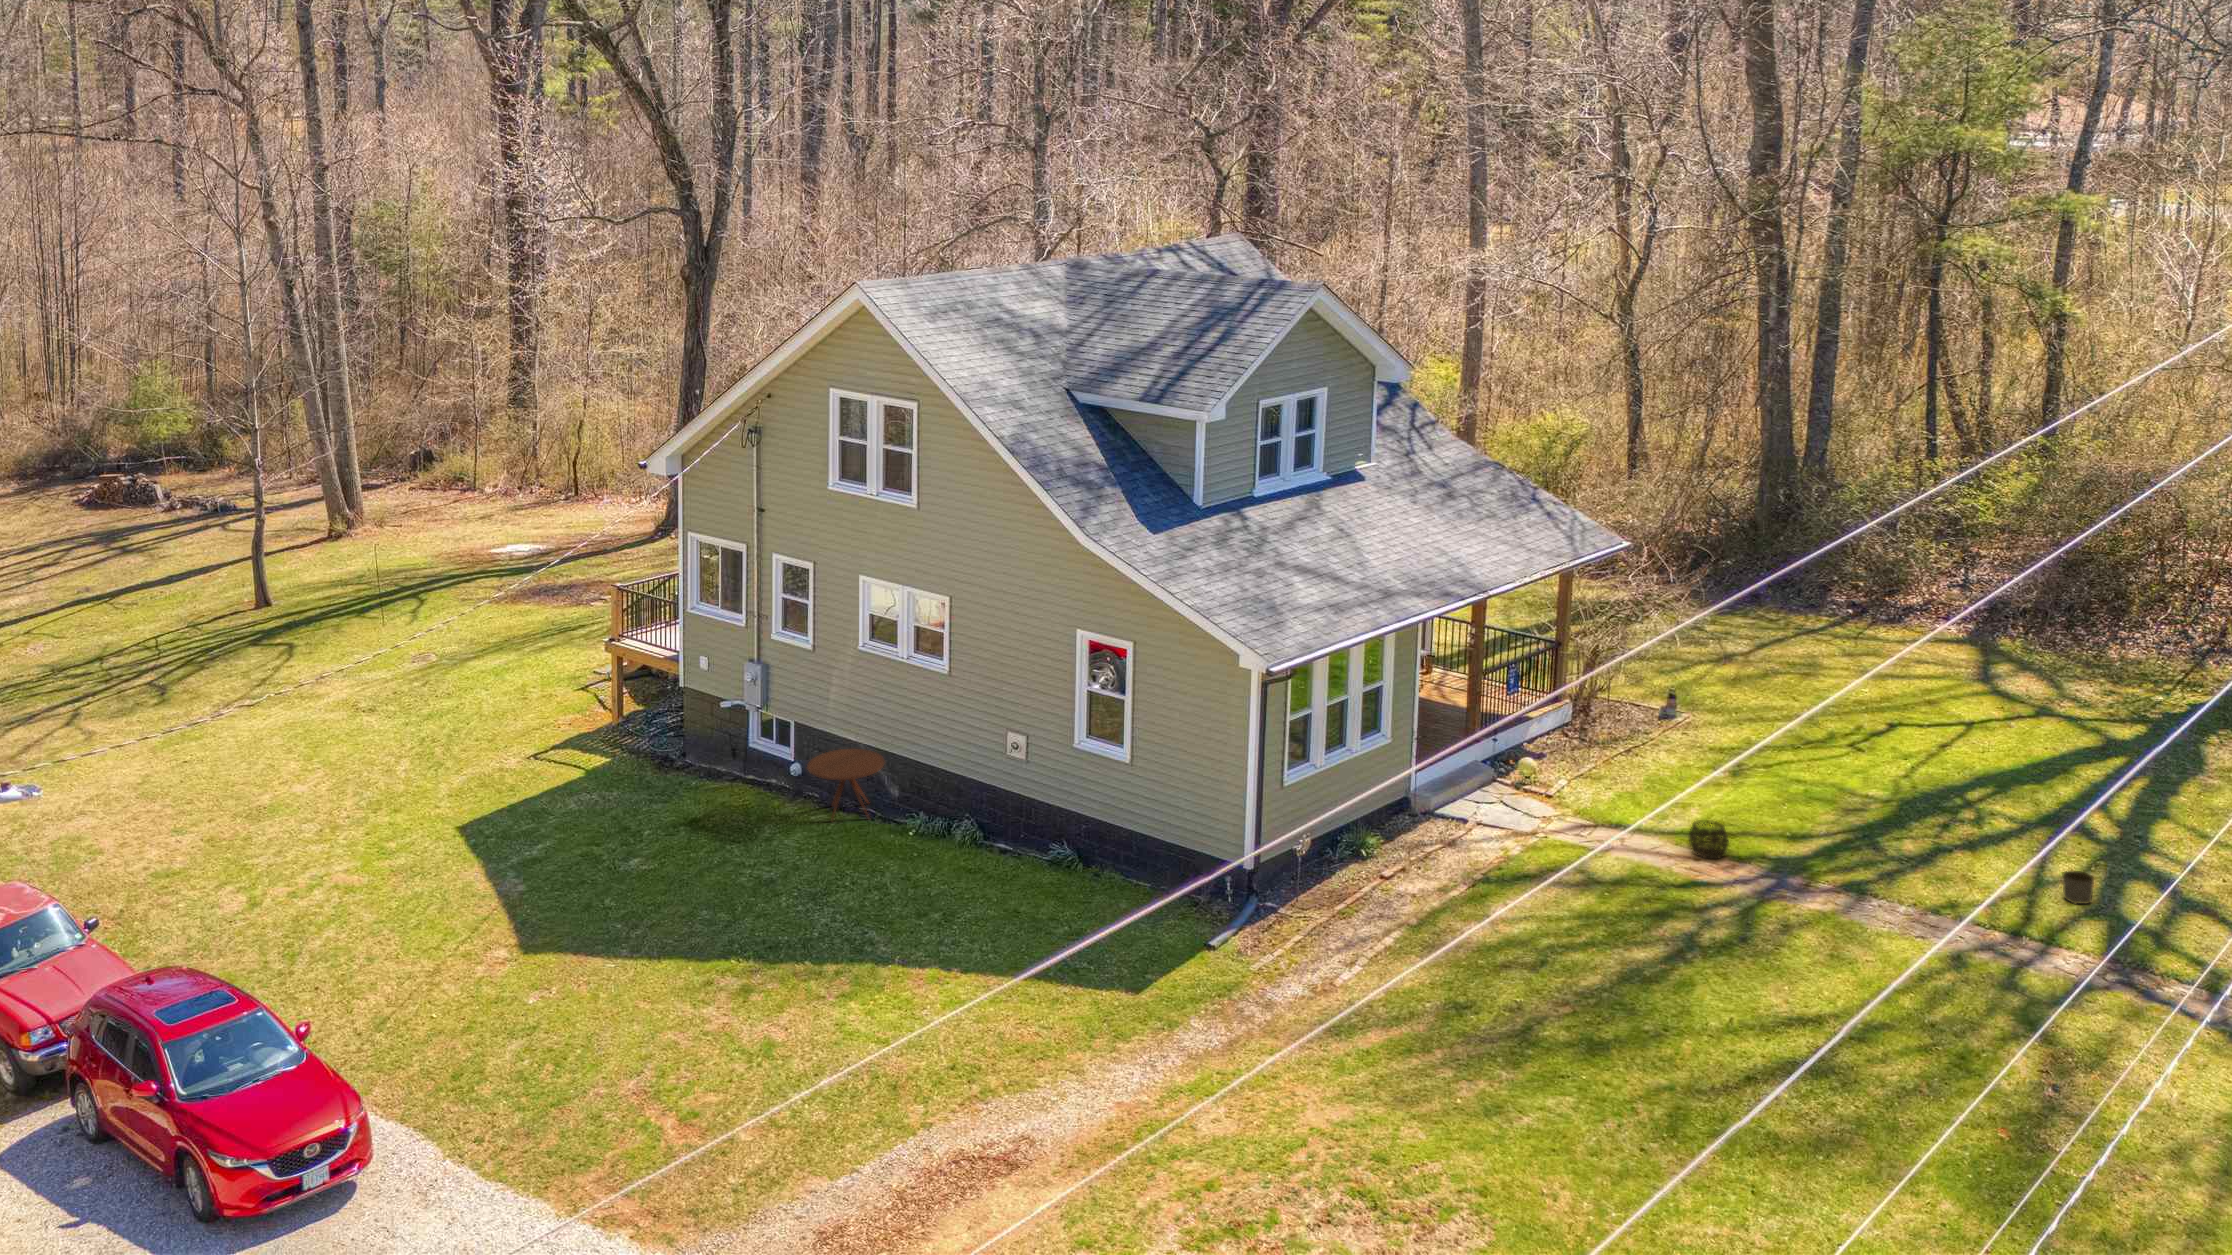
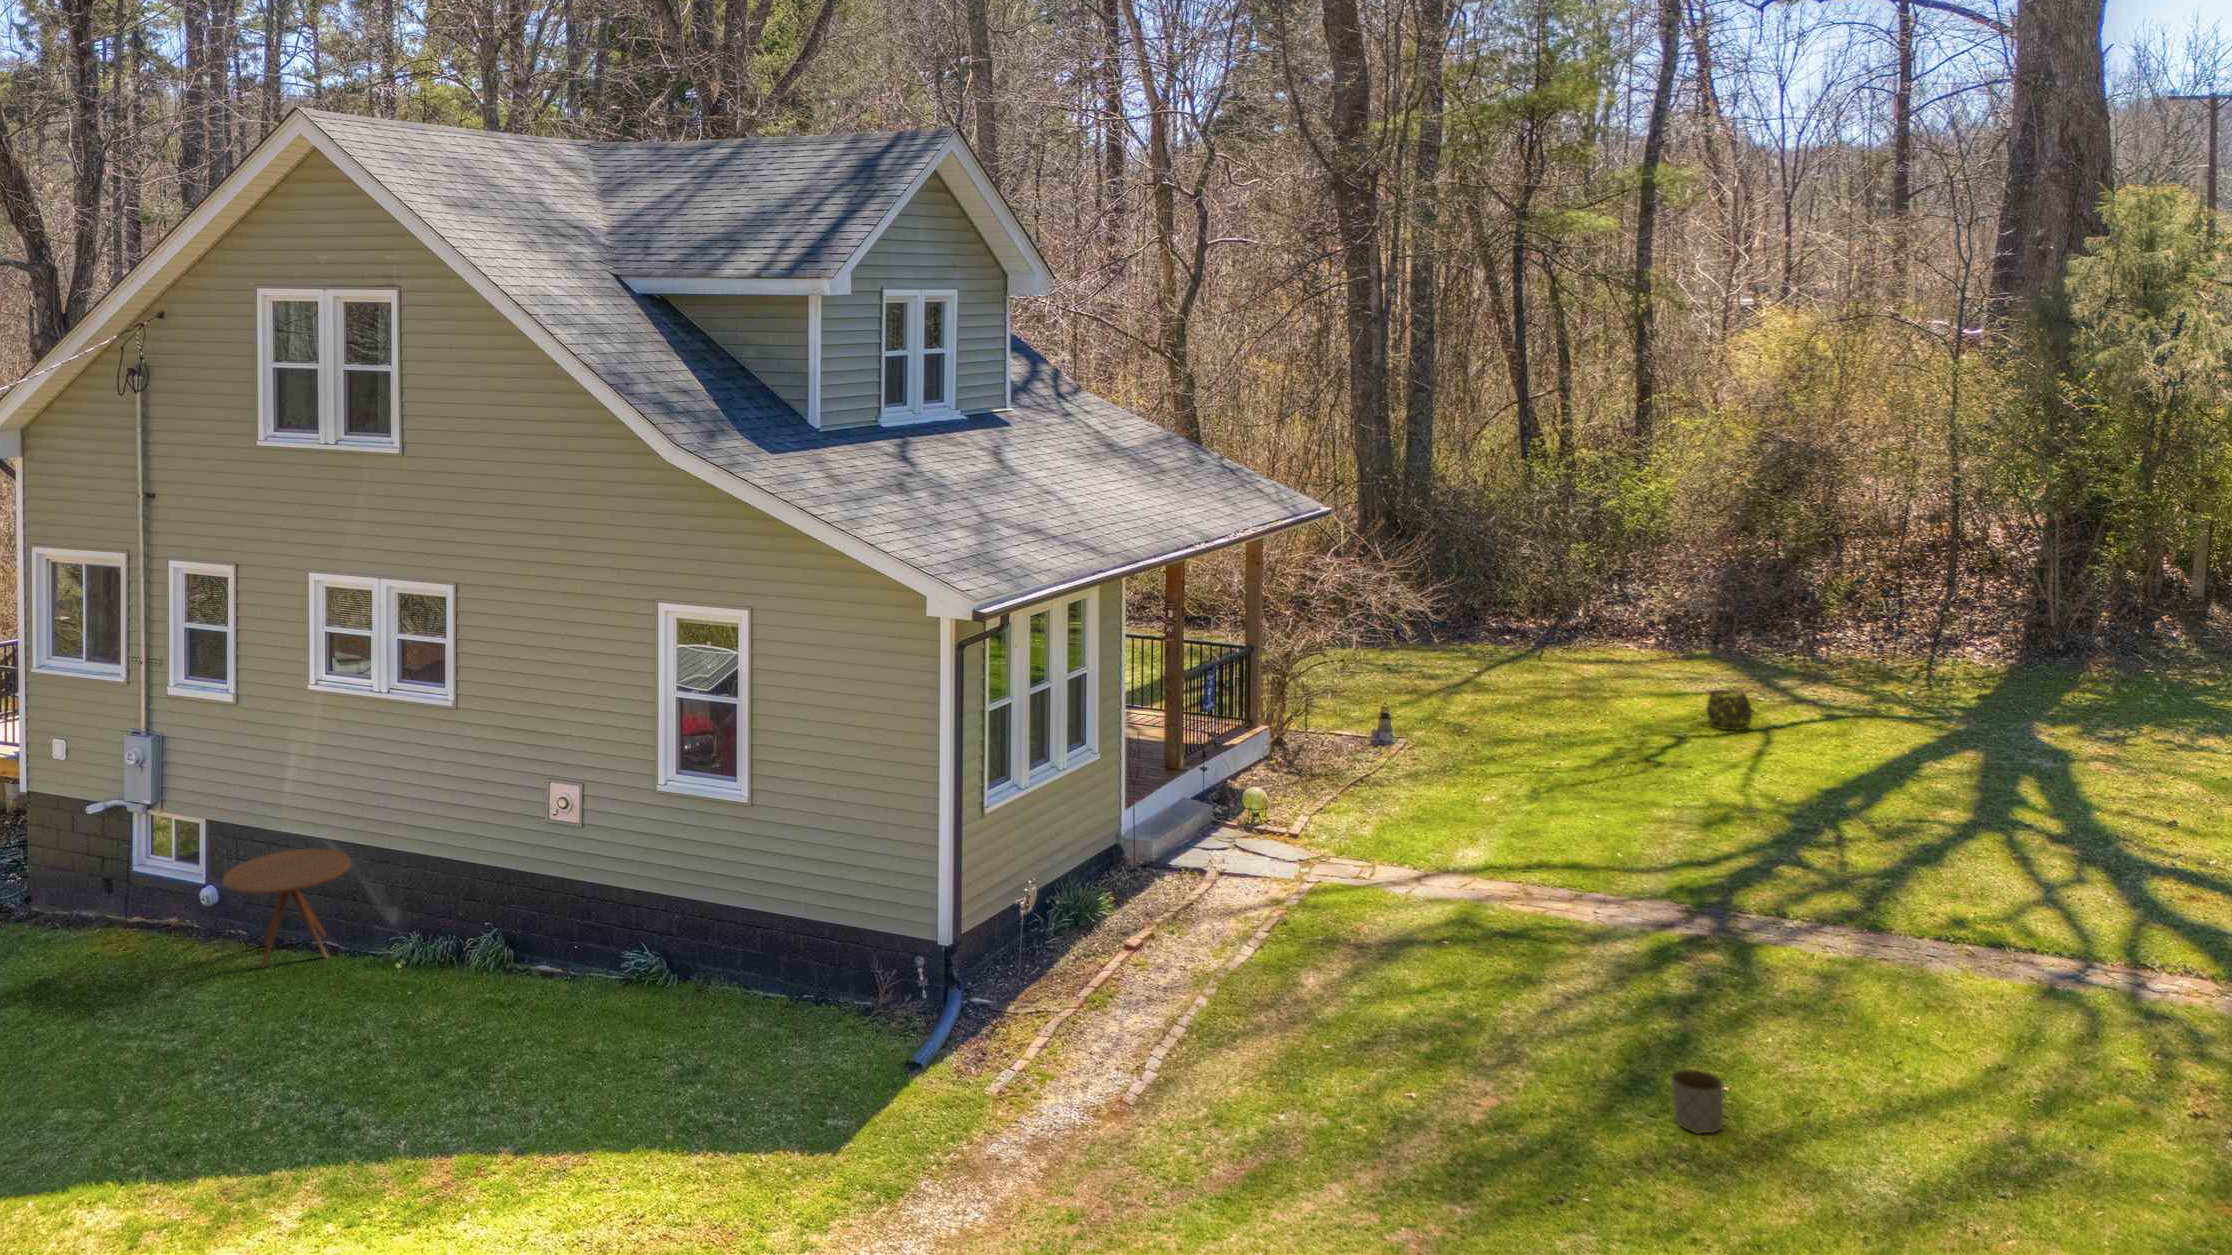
woven basket: present [1689,820,1729,859] -> present [1706,690,1752,731]
planter: present [2062,871,2094,904] -> present [1671,1069,1724,1134]

